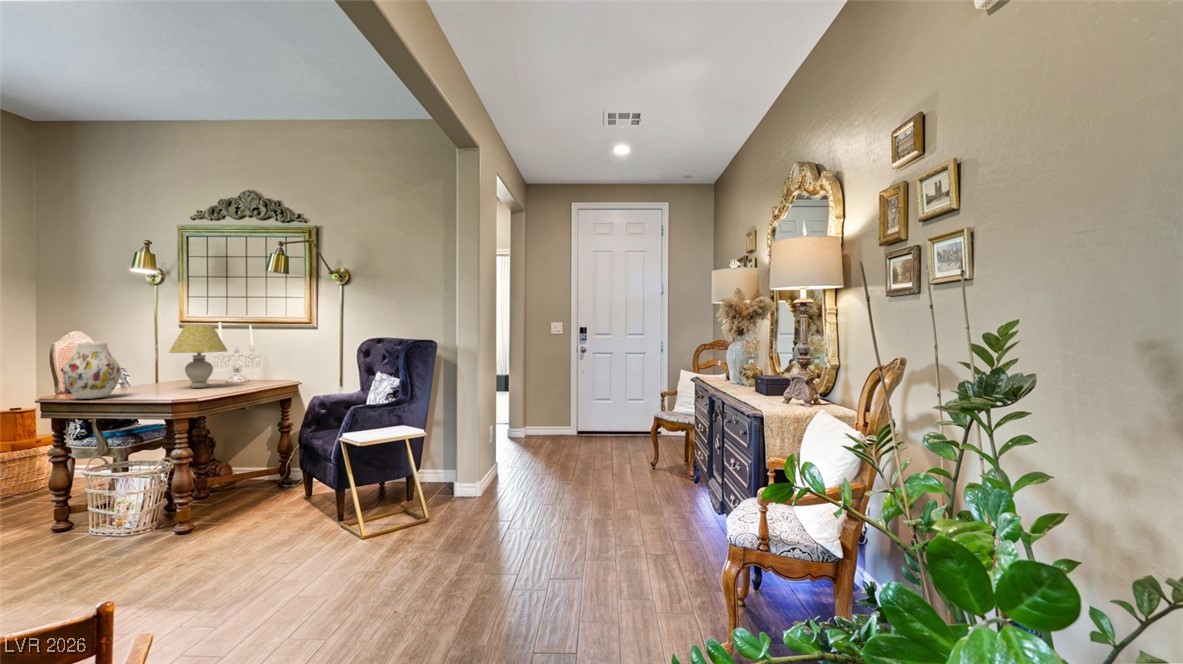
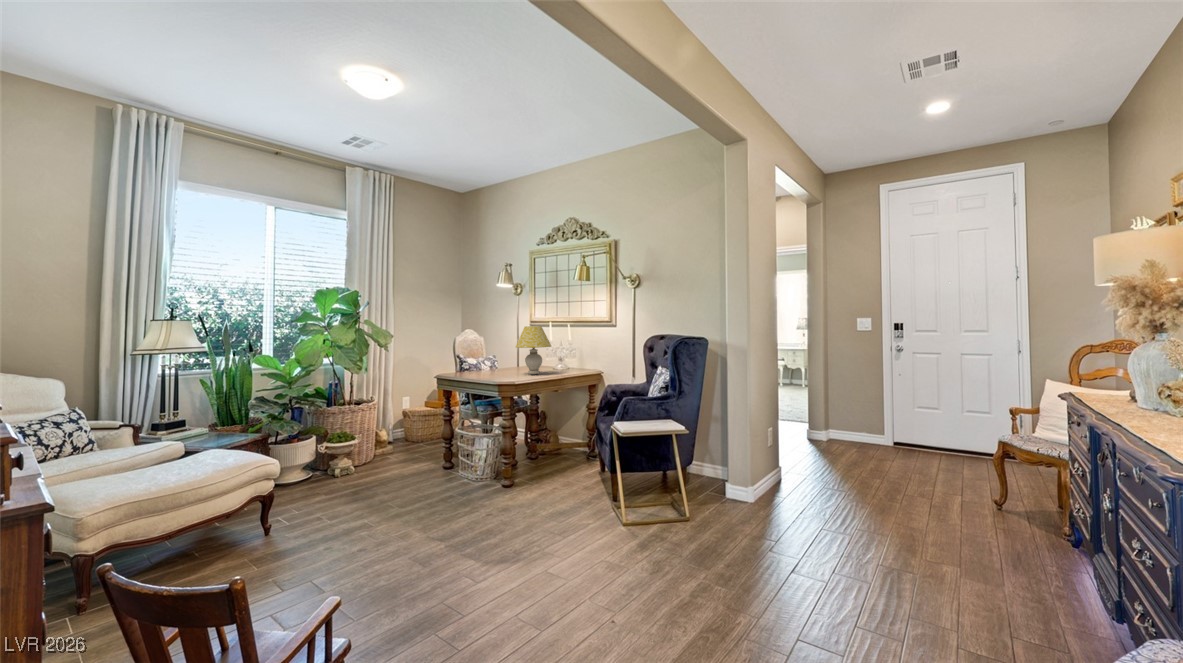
vase: present [63,343,121,399] -> none [458,341,487,379]

